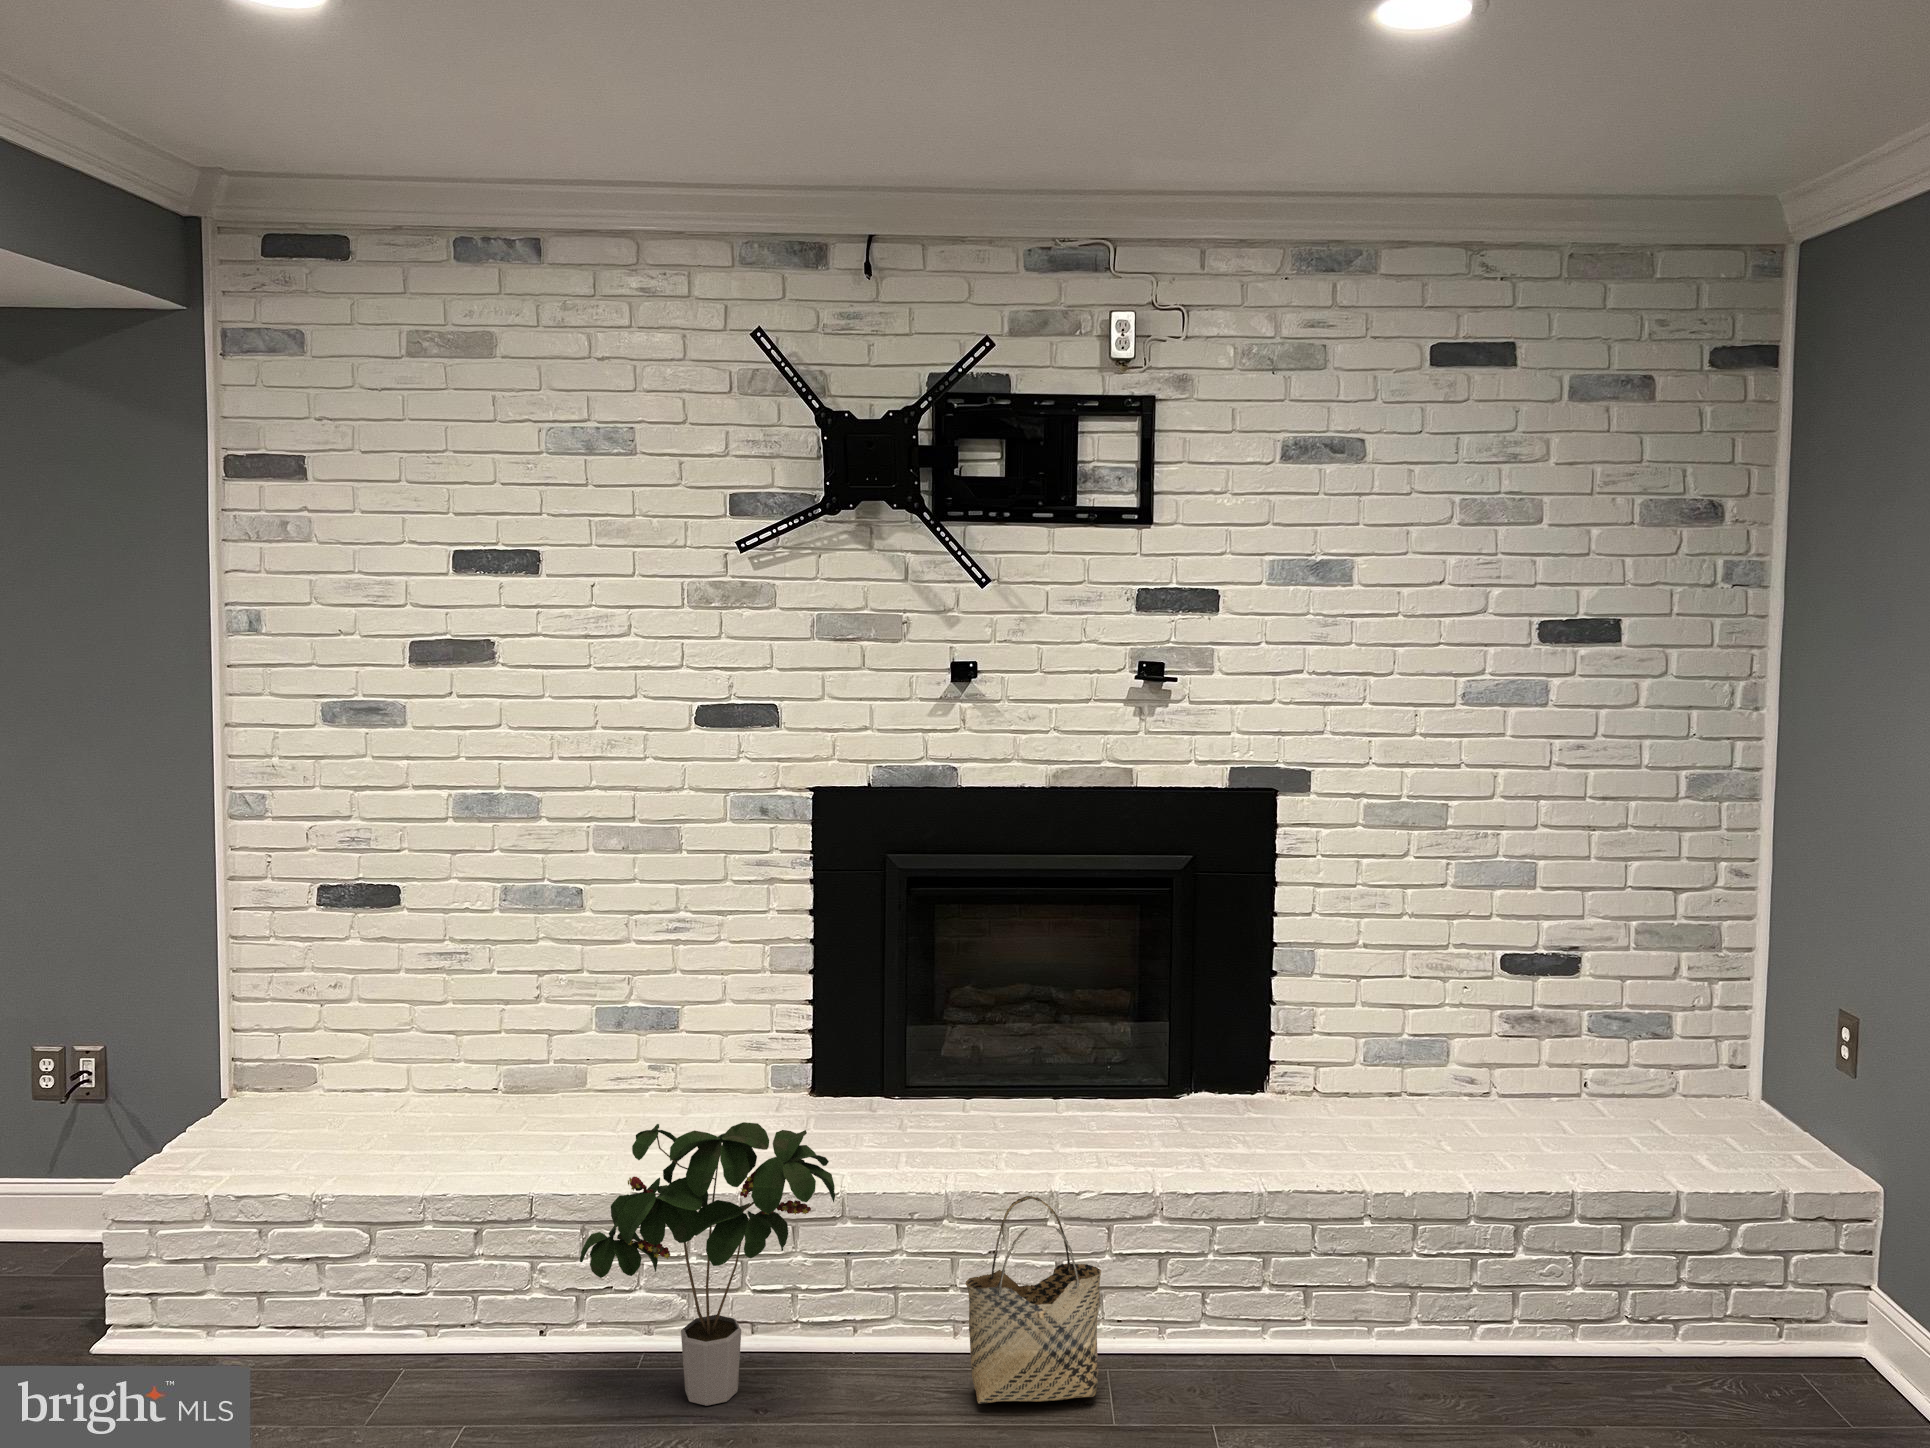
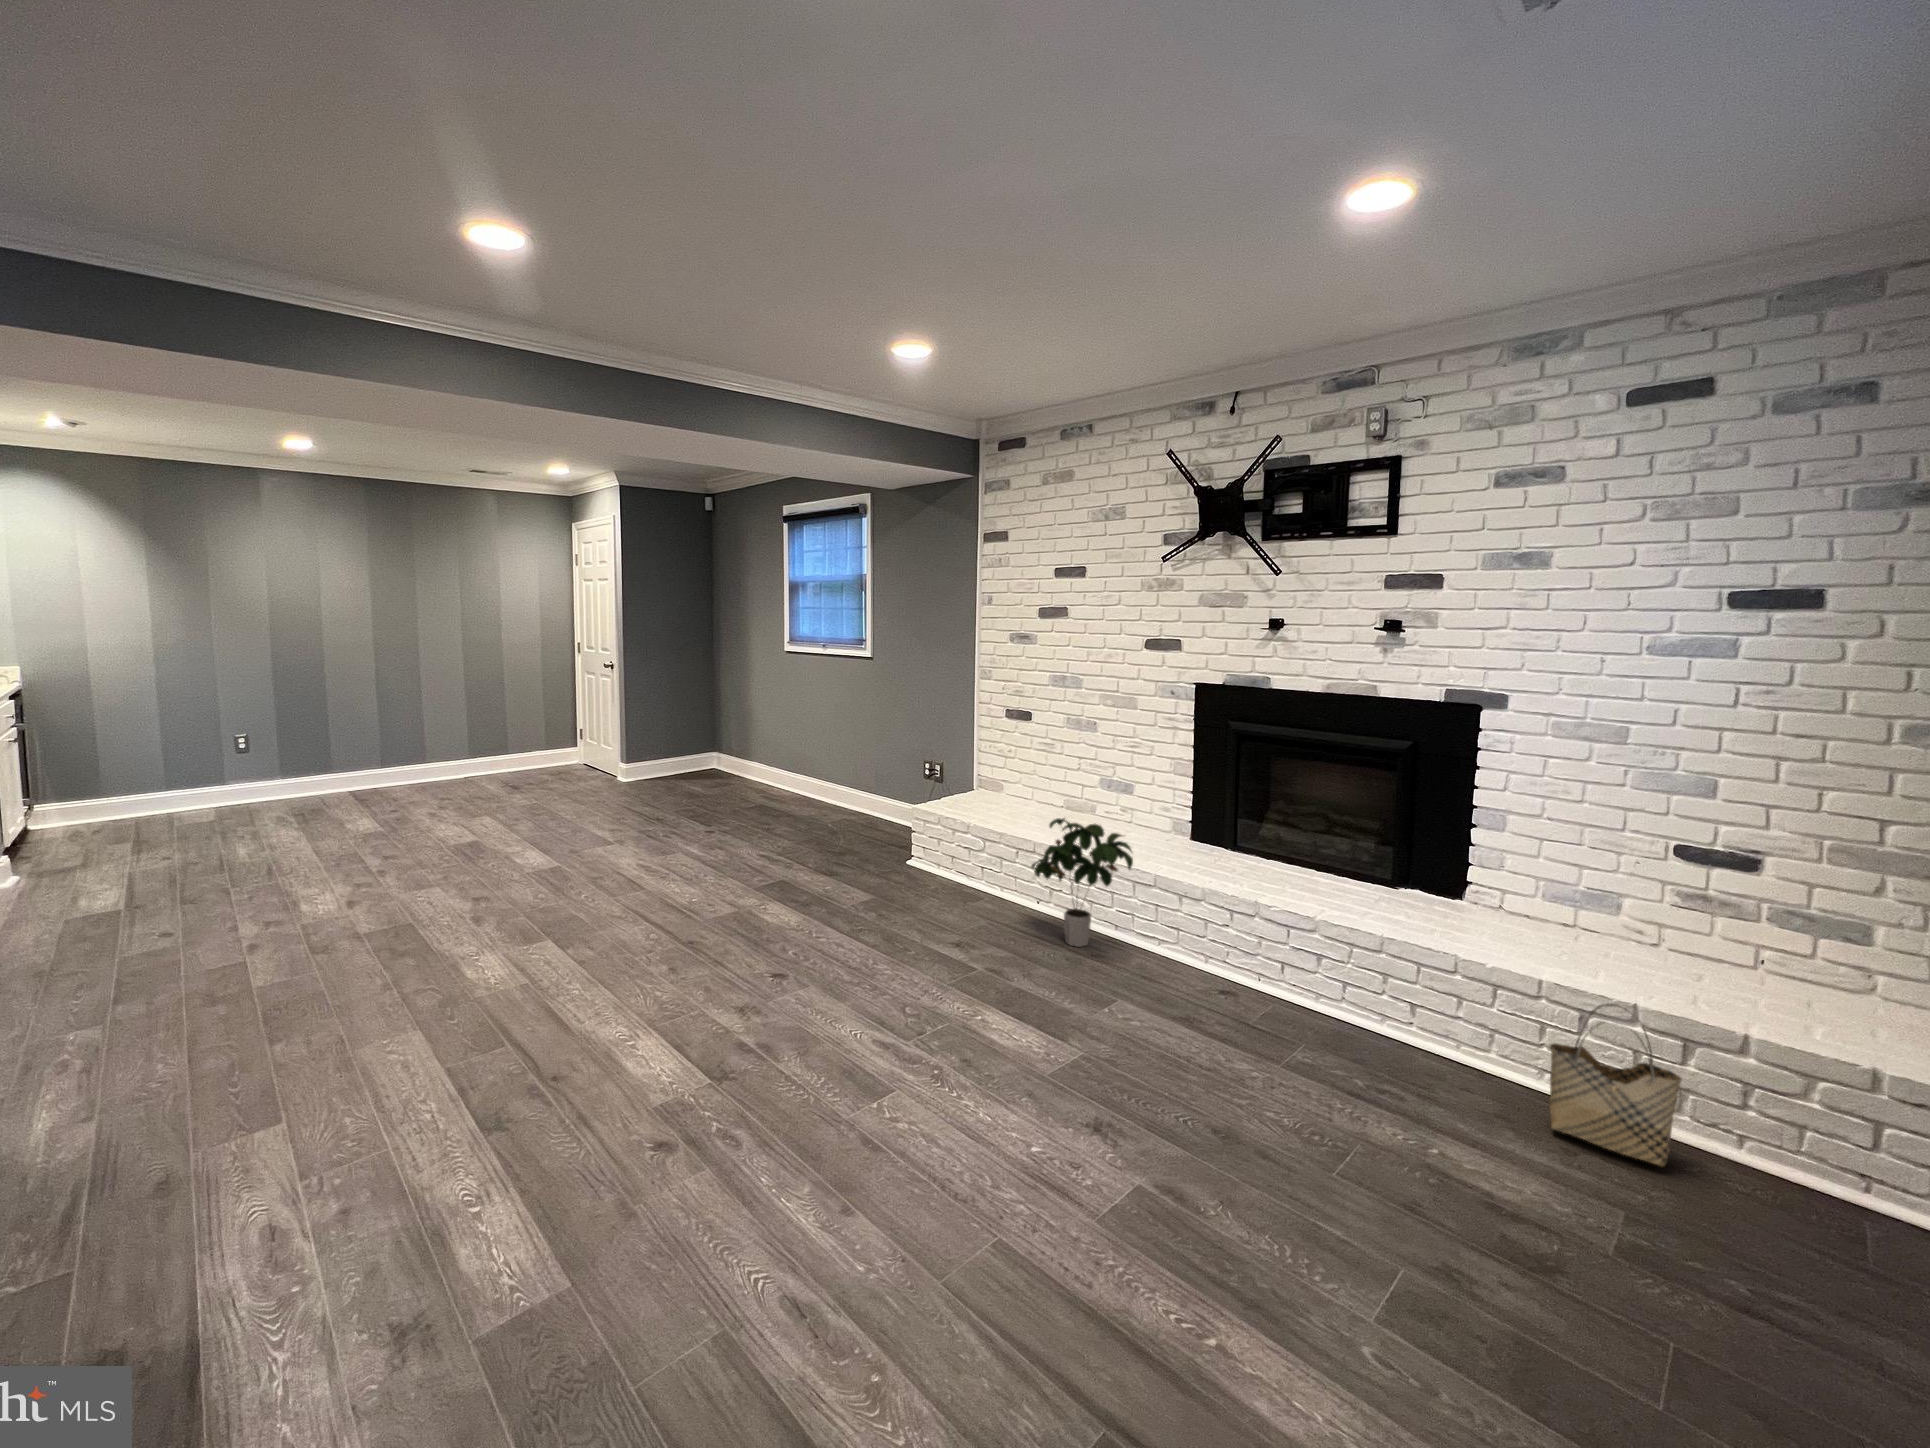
woven basket: present [966,1196,1101,1404] -> present [1550,1004,1682,1166]

